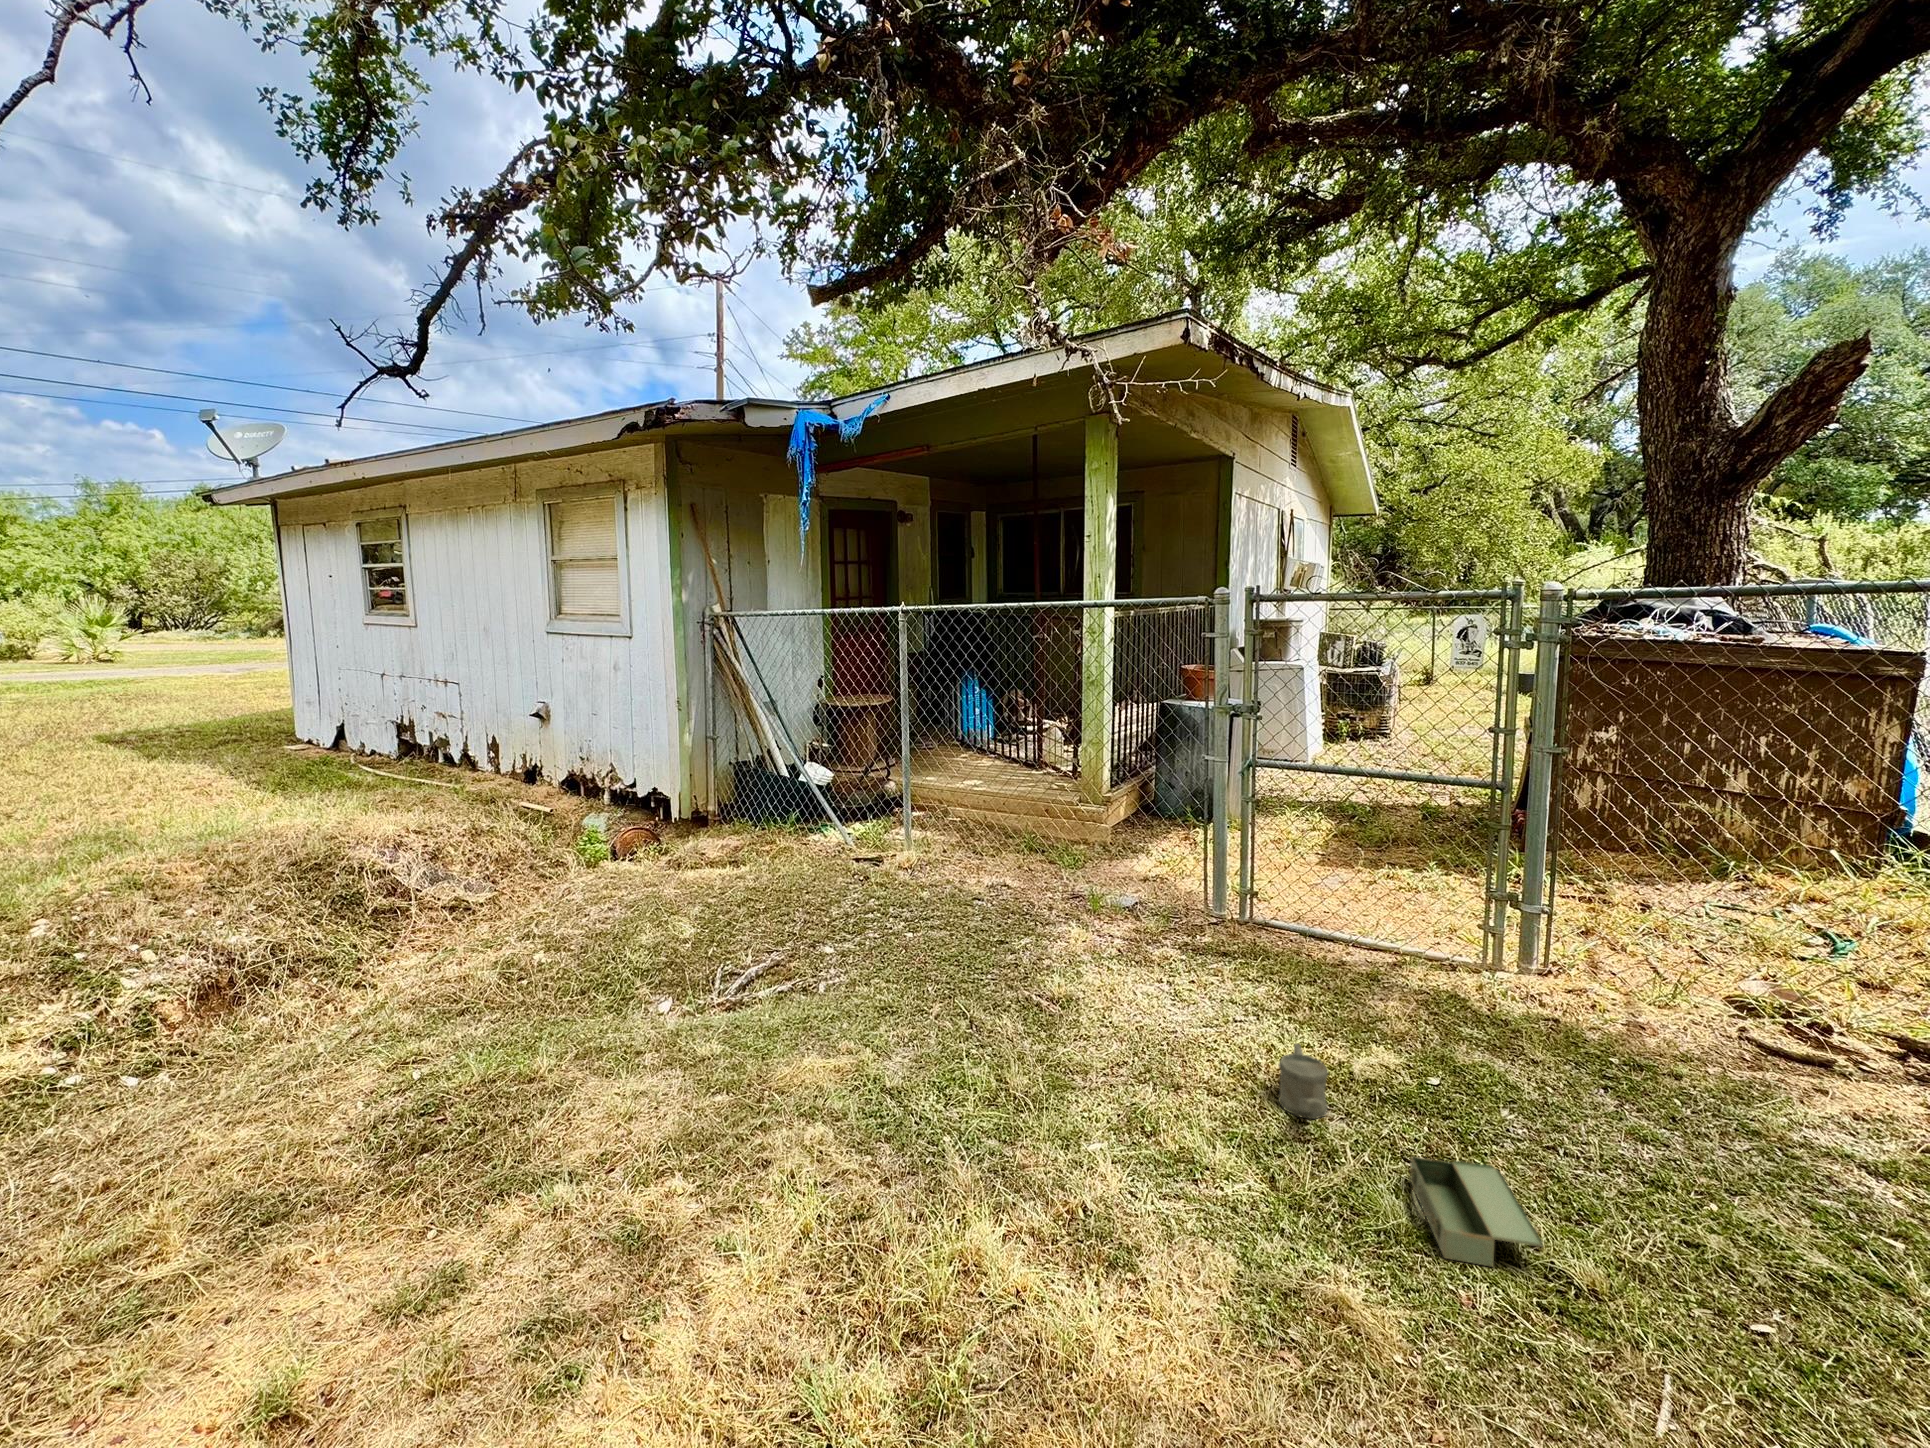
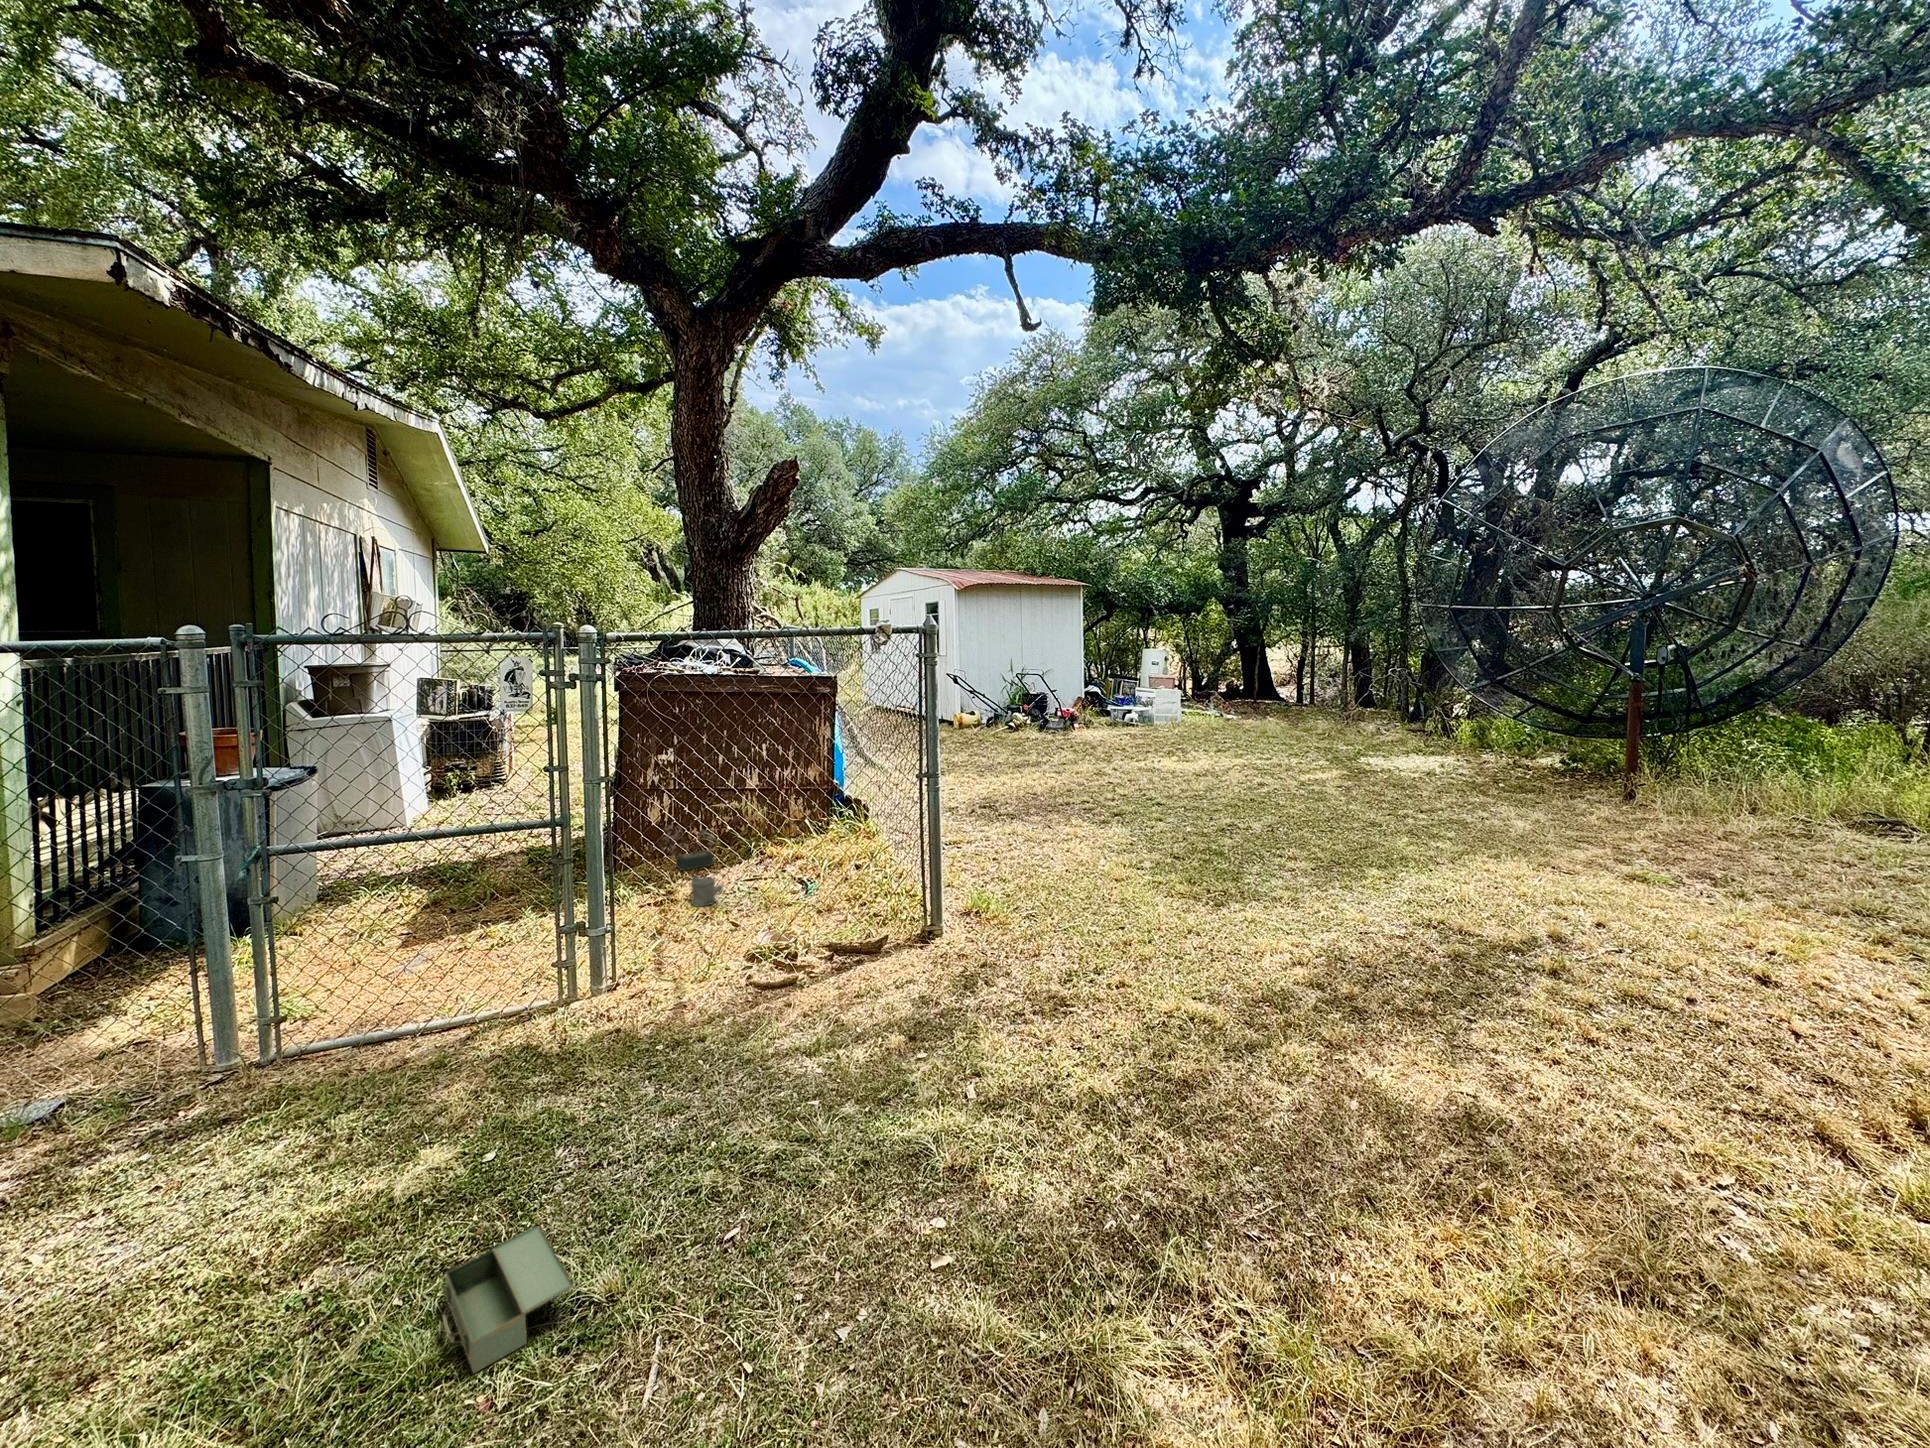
decorative plant: none [1588,815,1675,877] -> present [665,826,714,871]
watering can: present [1278,1043,1328,1119] -> present [691,876,723,907]

